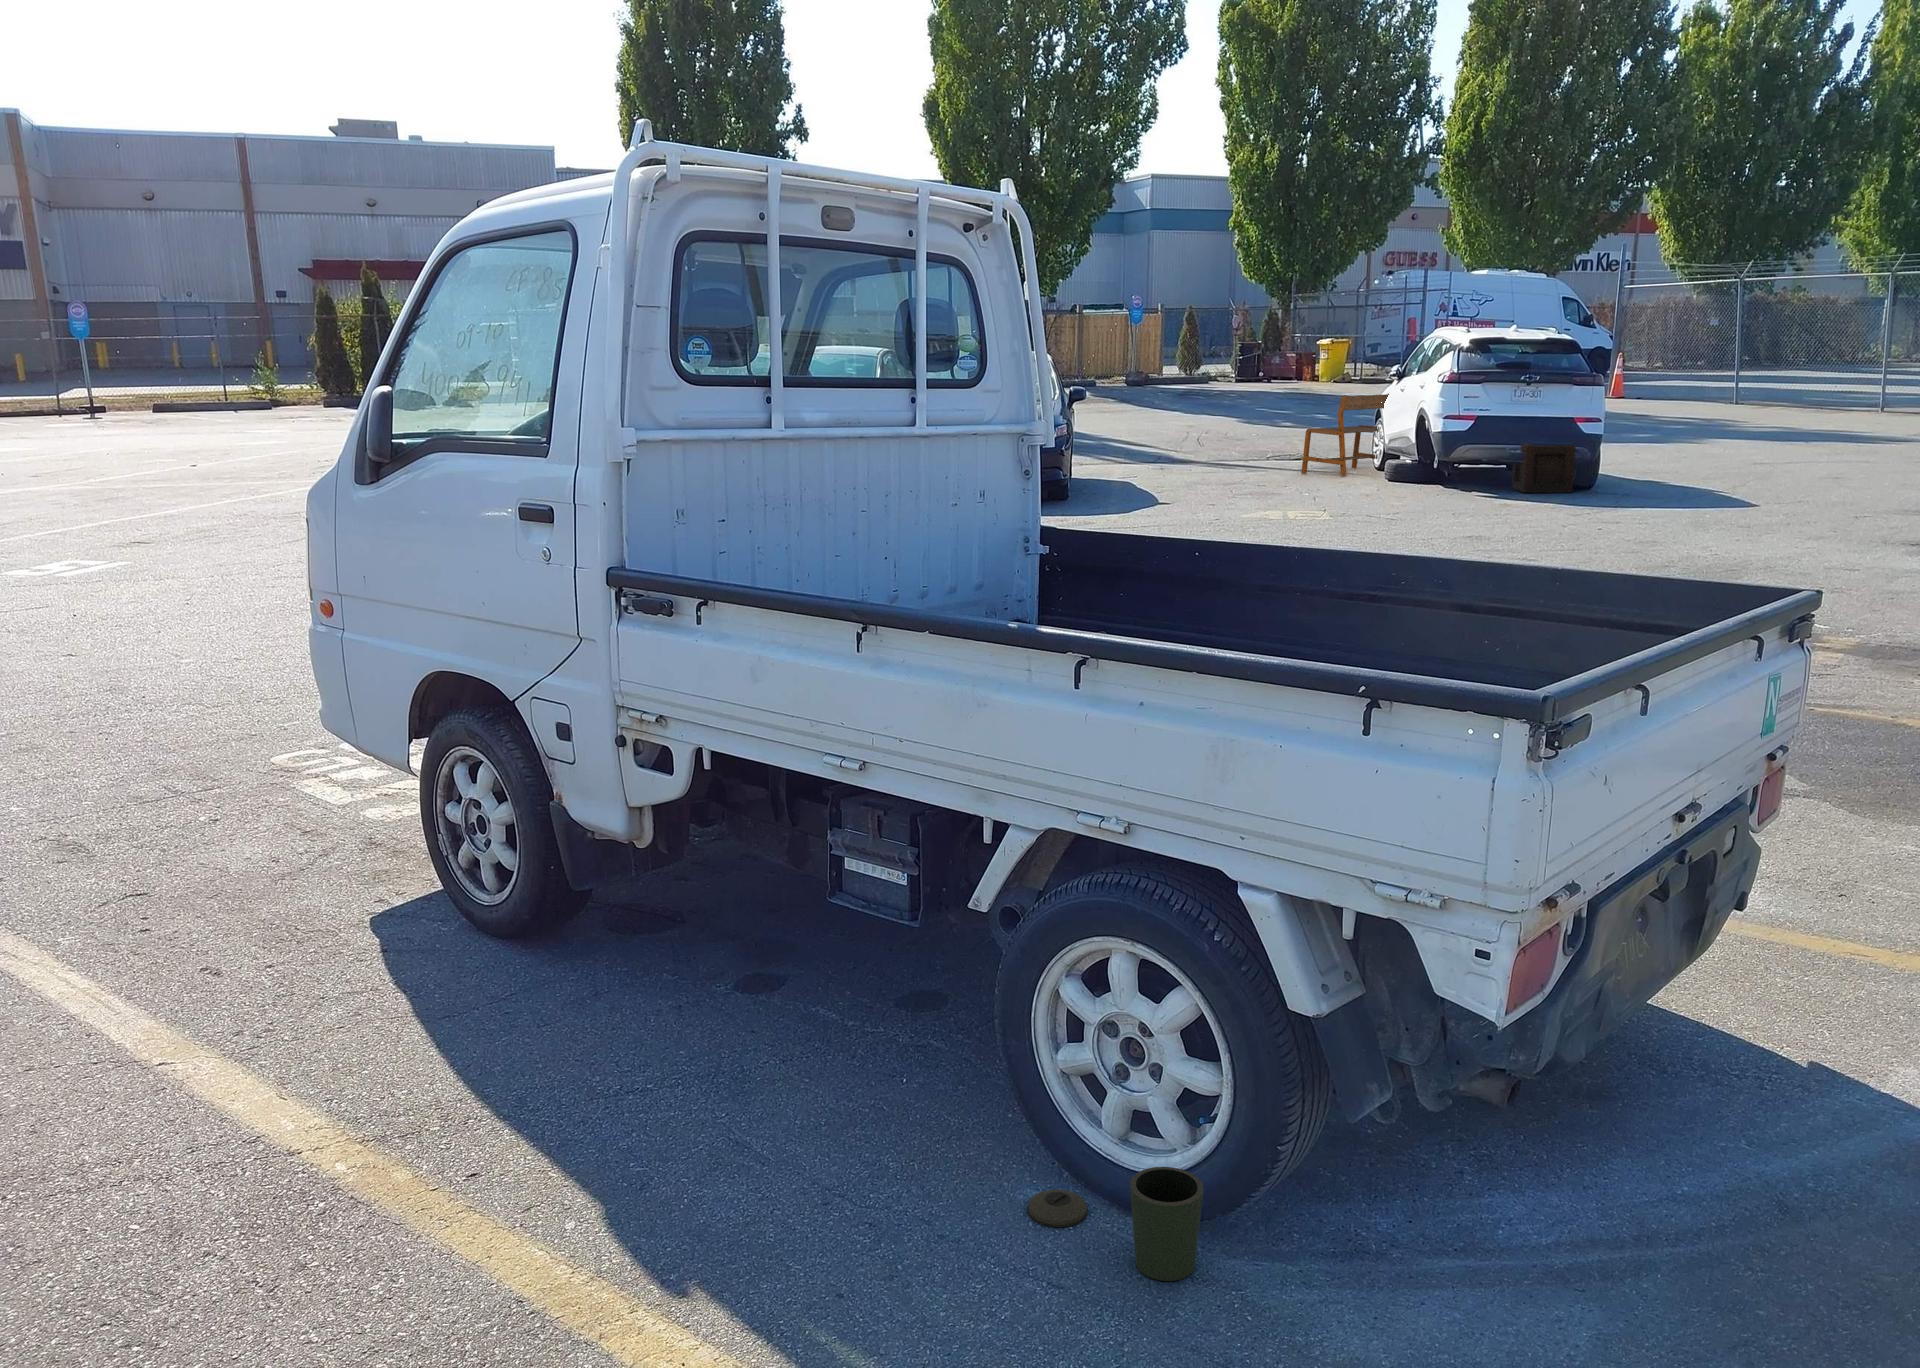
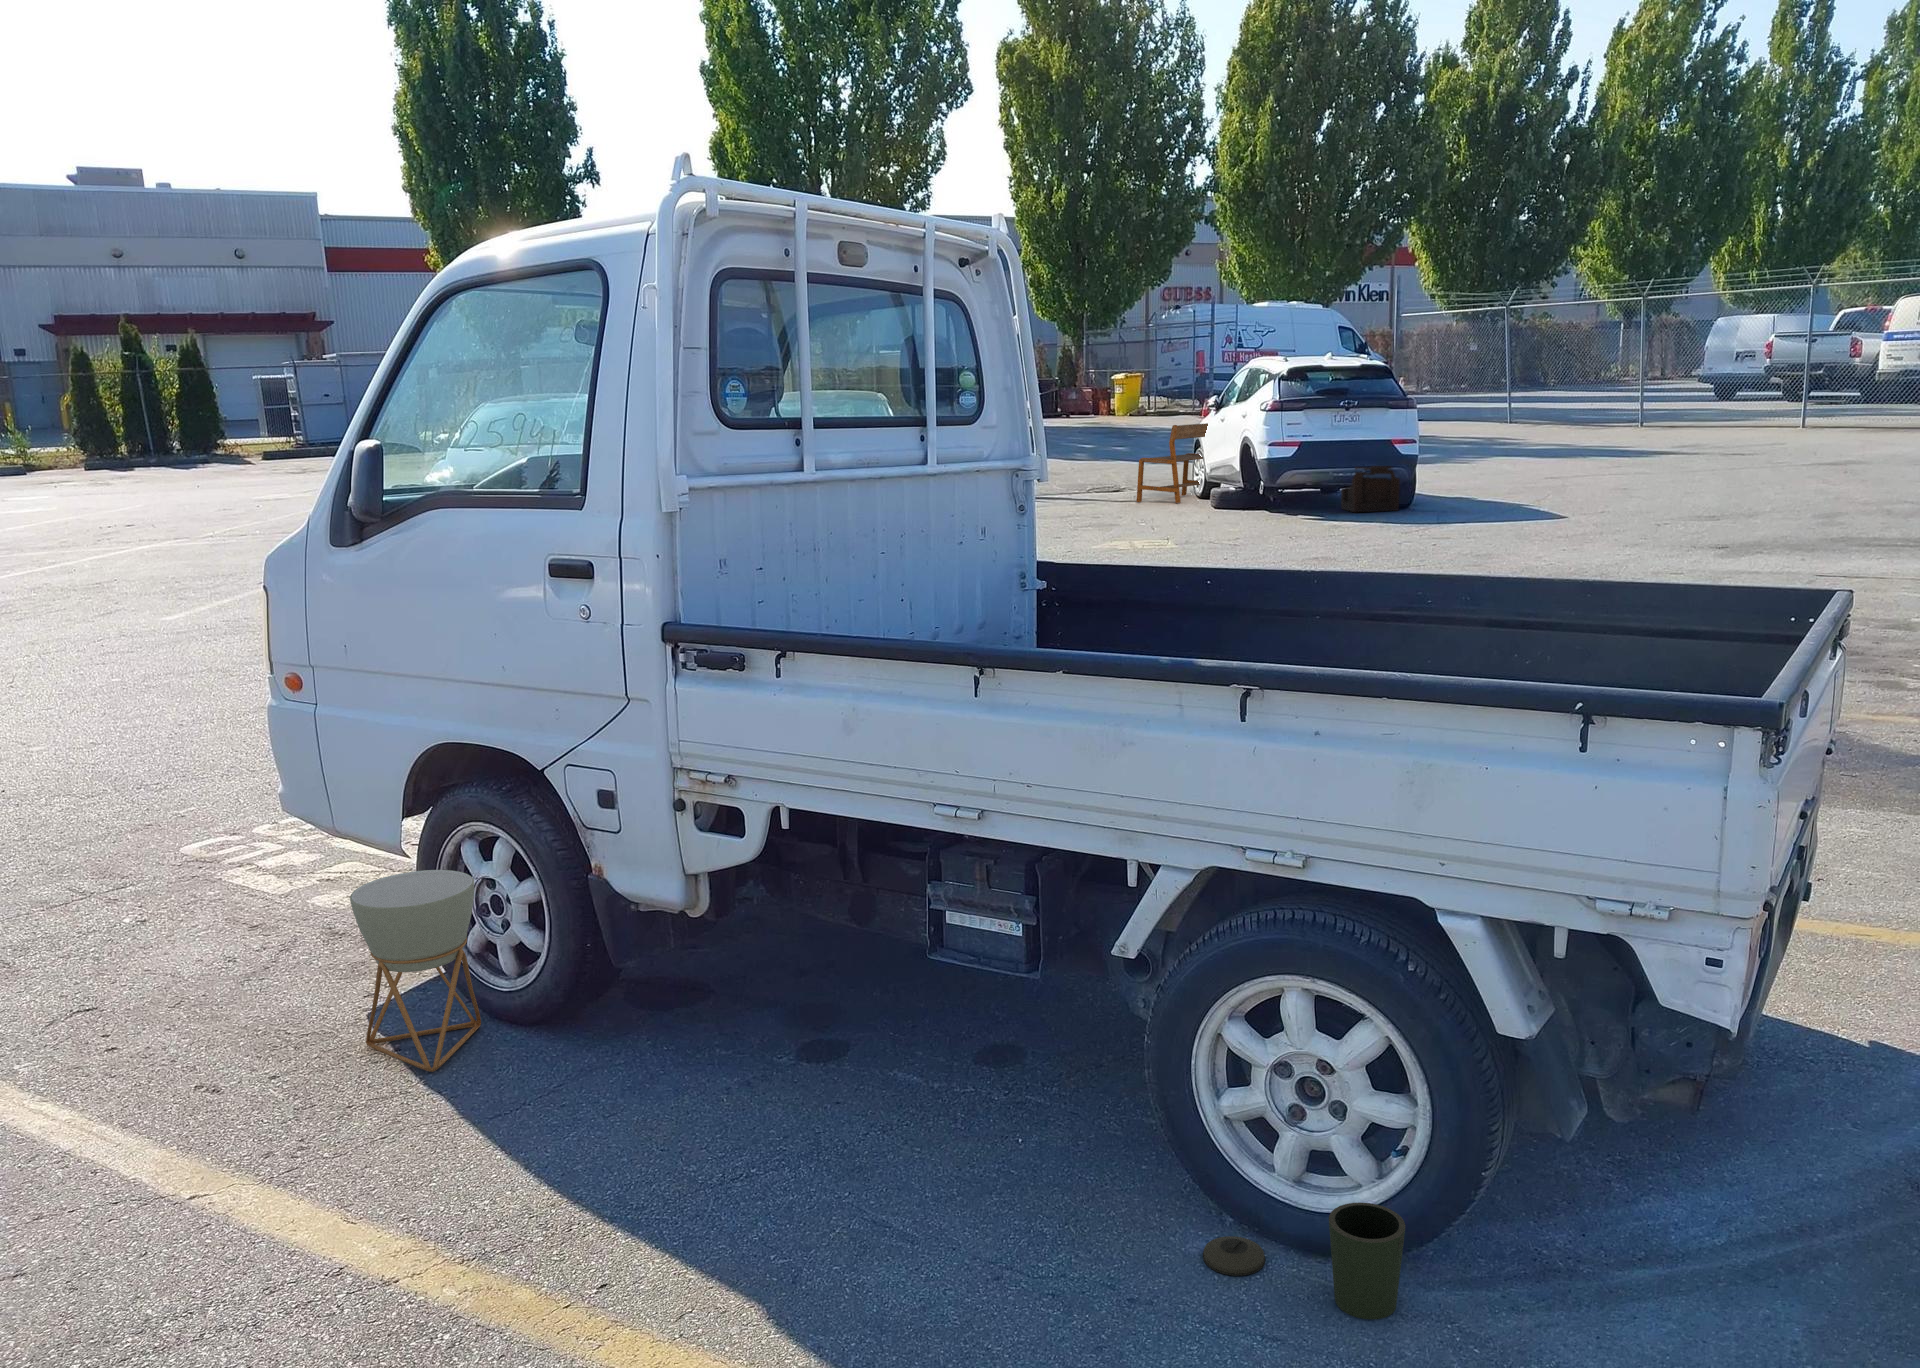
planter: none [342,788,465,973] -> present [350,870,481,1072]

